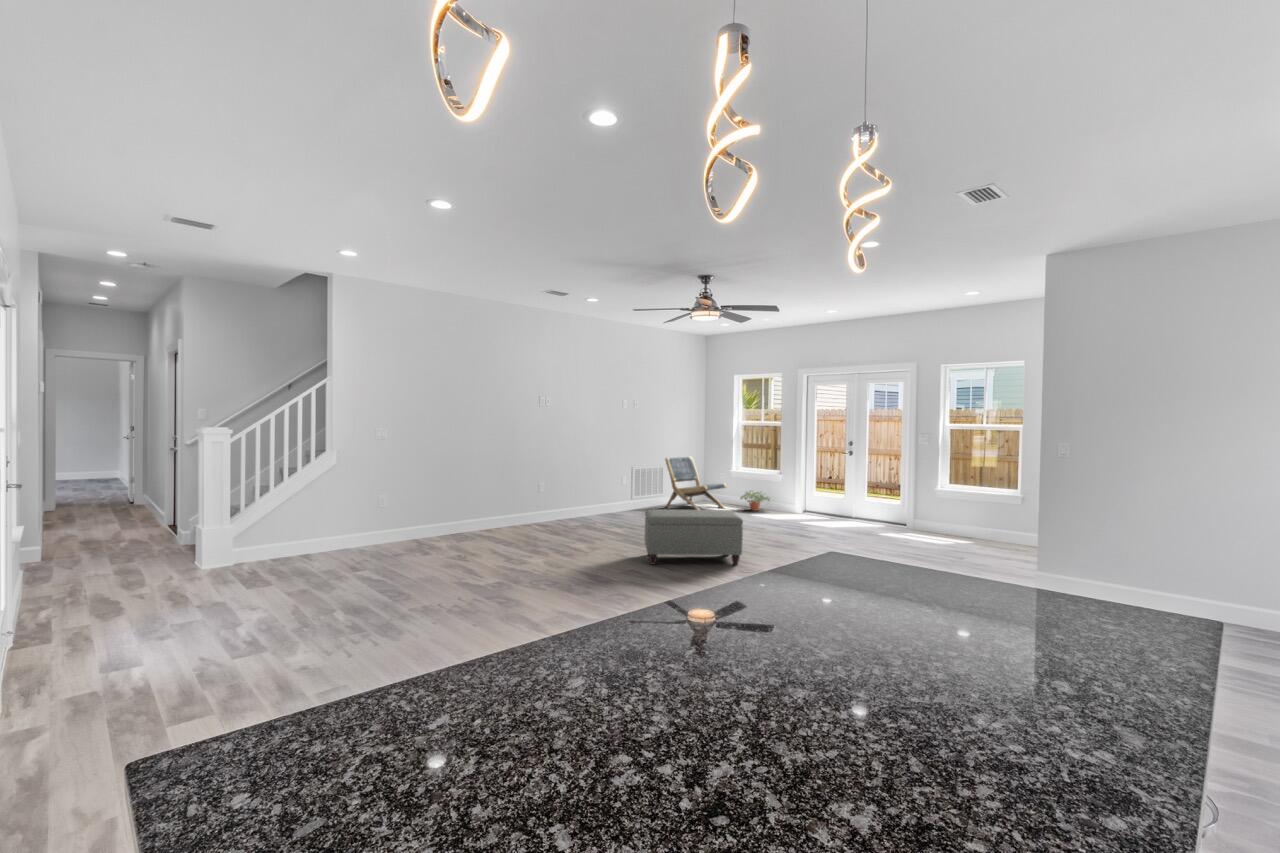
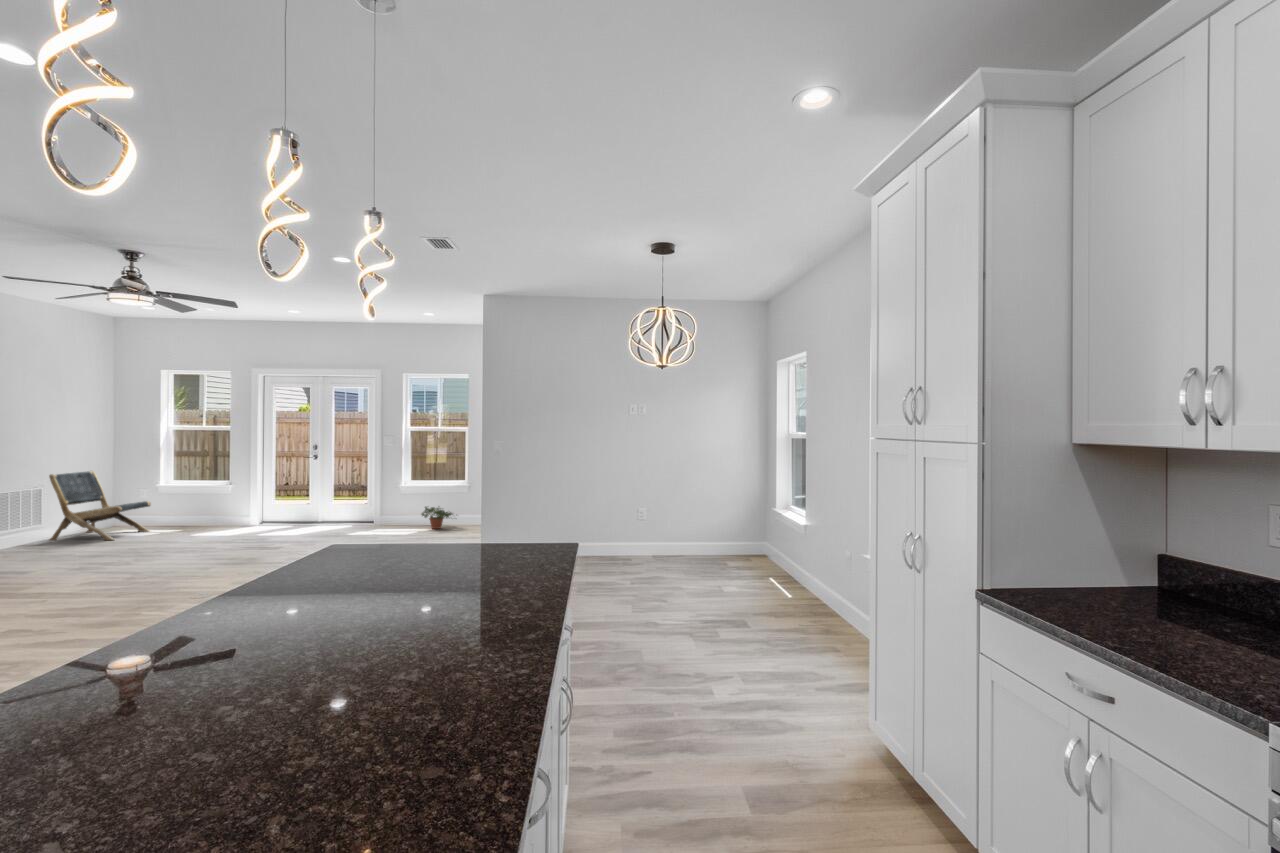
potted plant: present [741,491,770,511] -> present [421,507,453,529]
ottoman: present [645,509,743,565] -> none [31,530,188,611]

